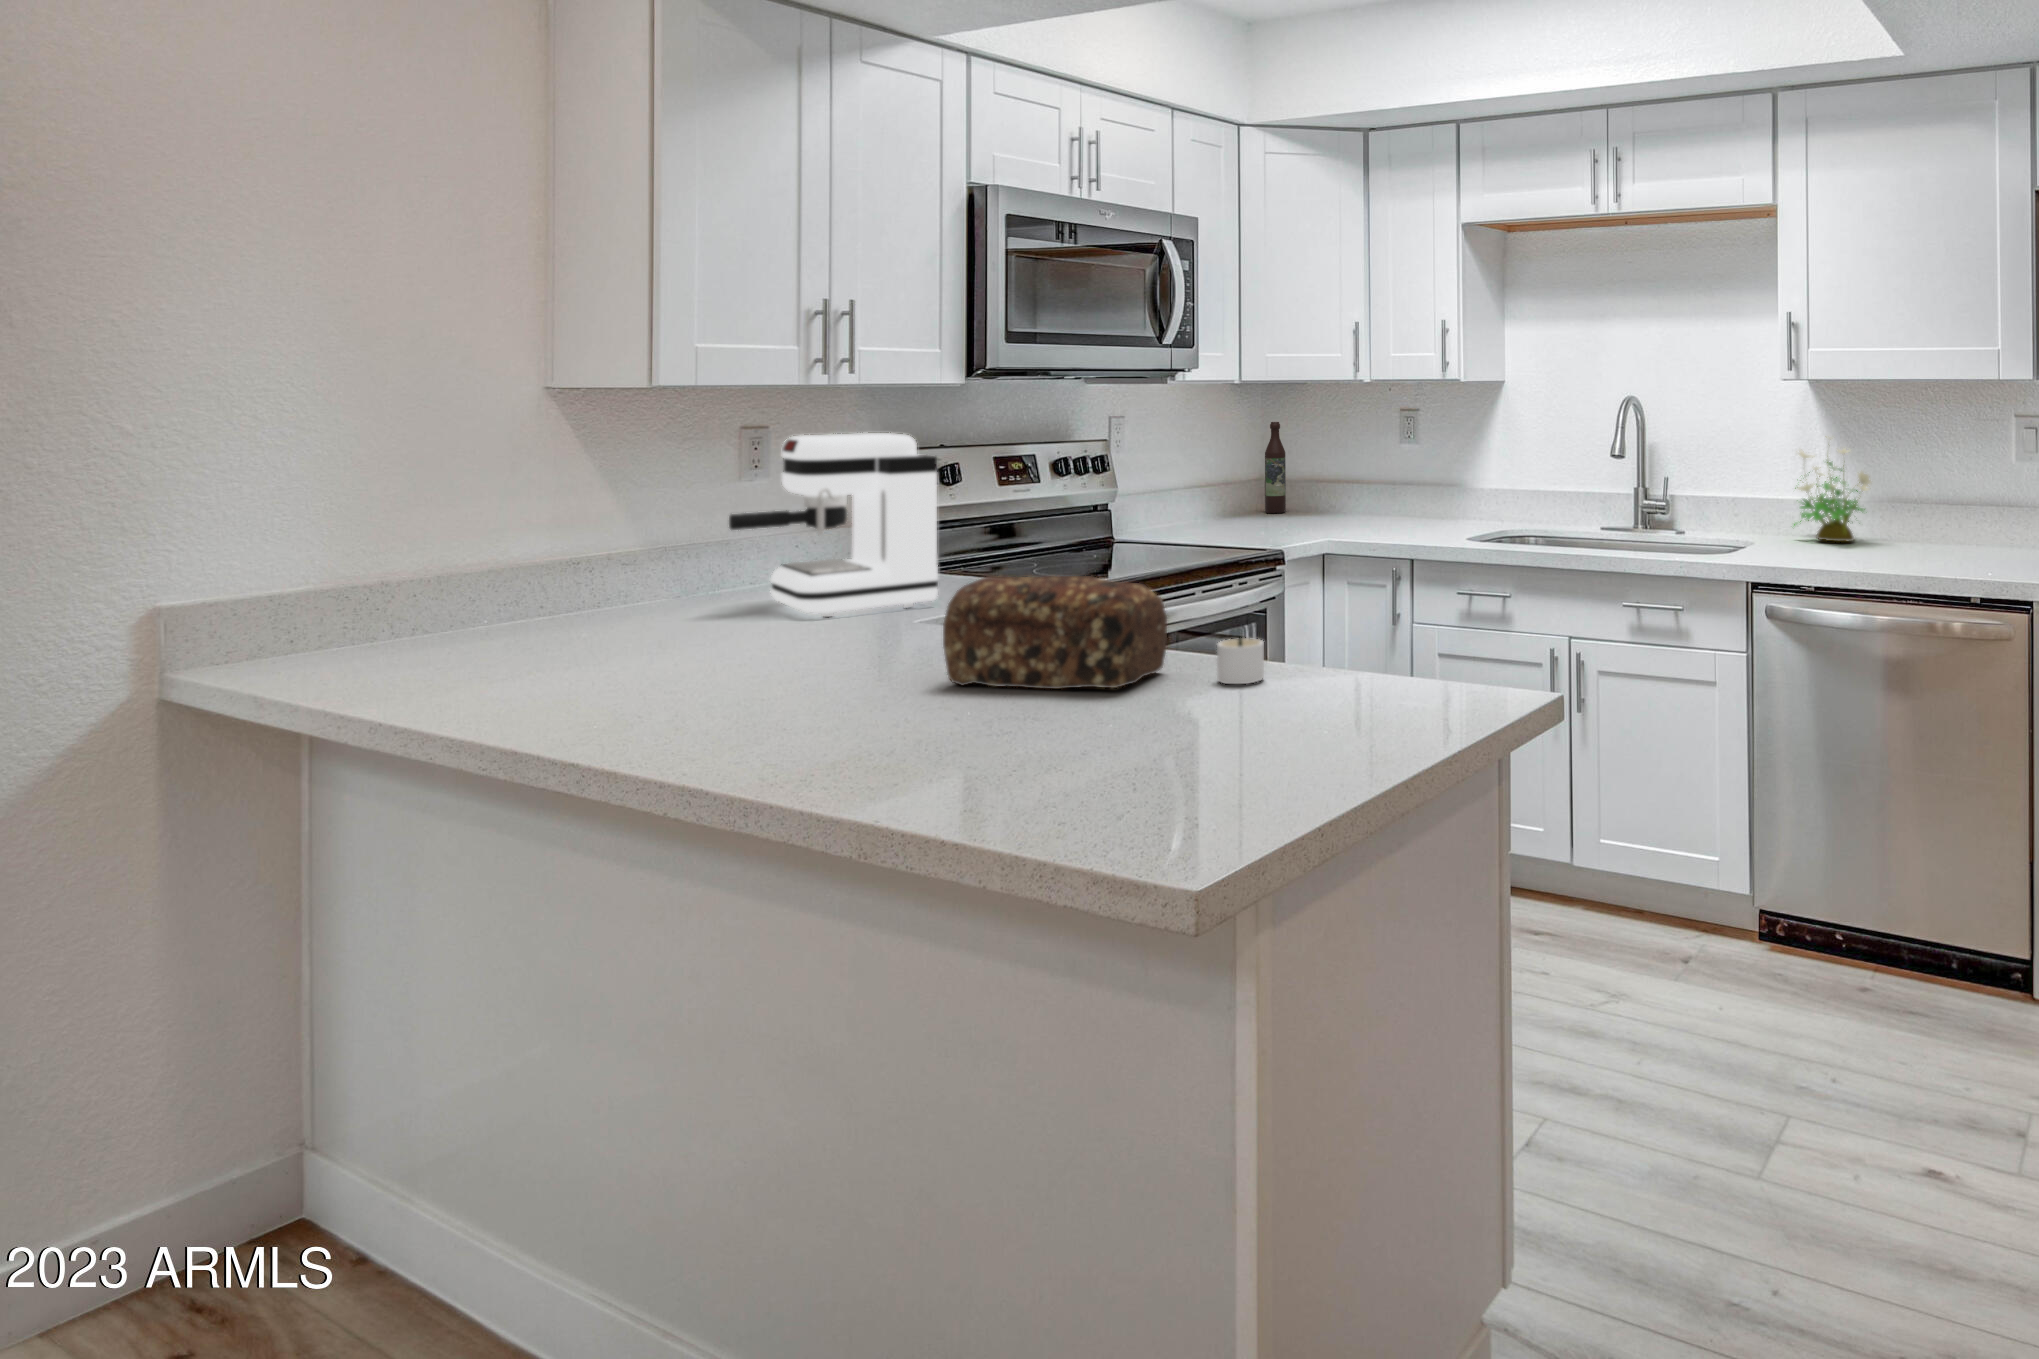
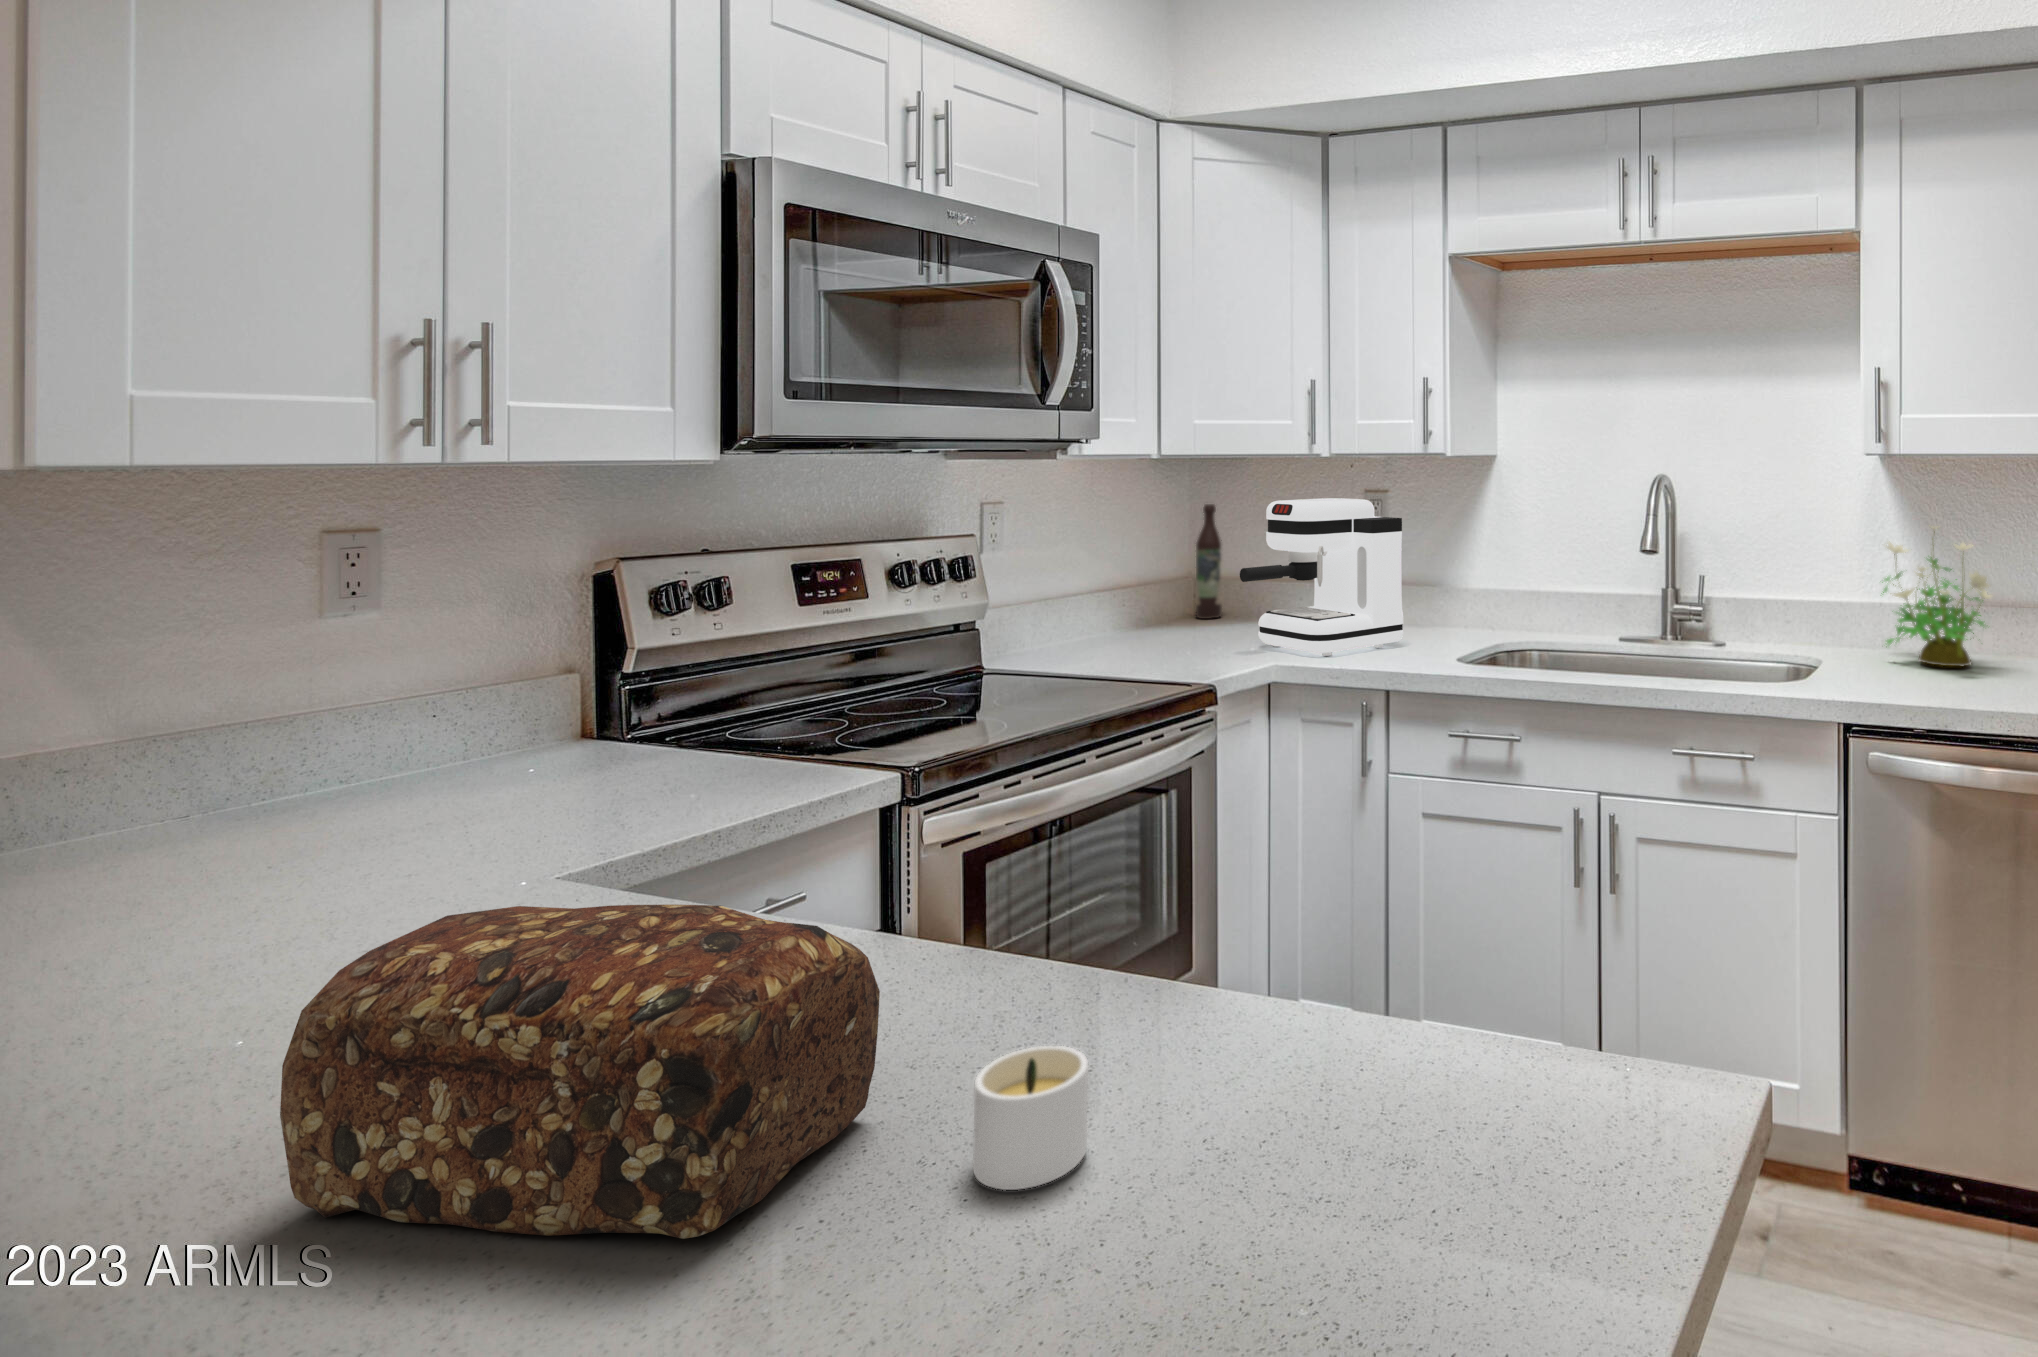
coffee maker: present [729,433,938,617] -> present [1240,498,1403,656]

